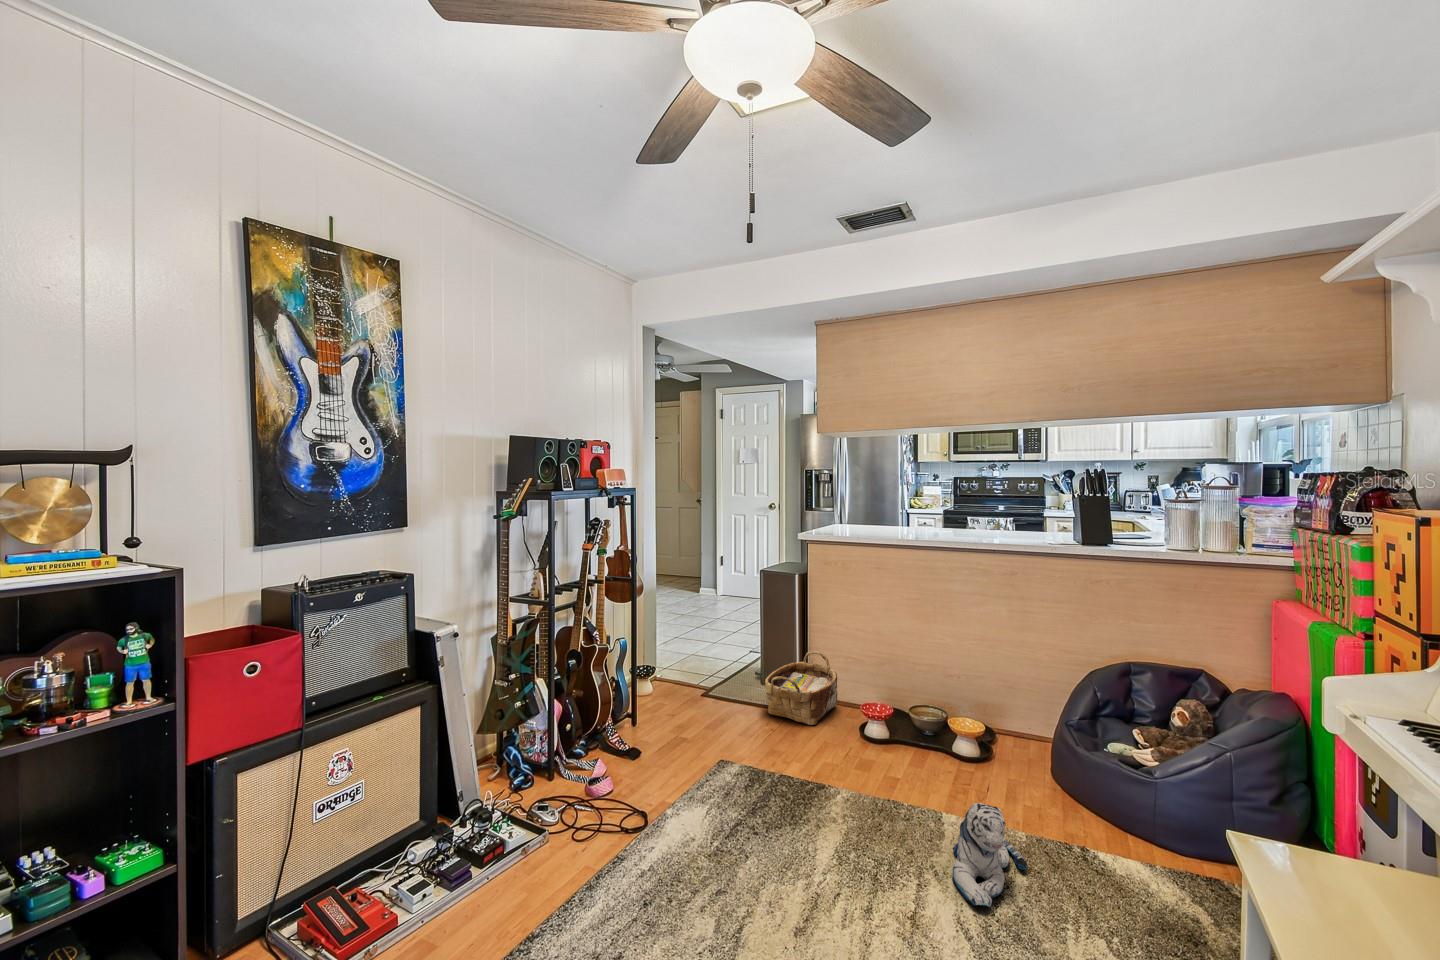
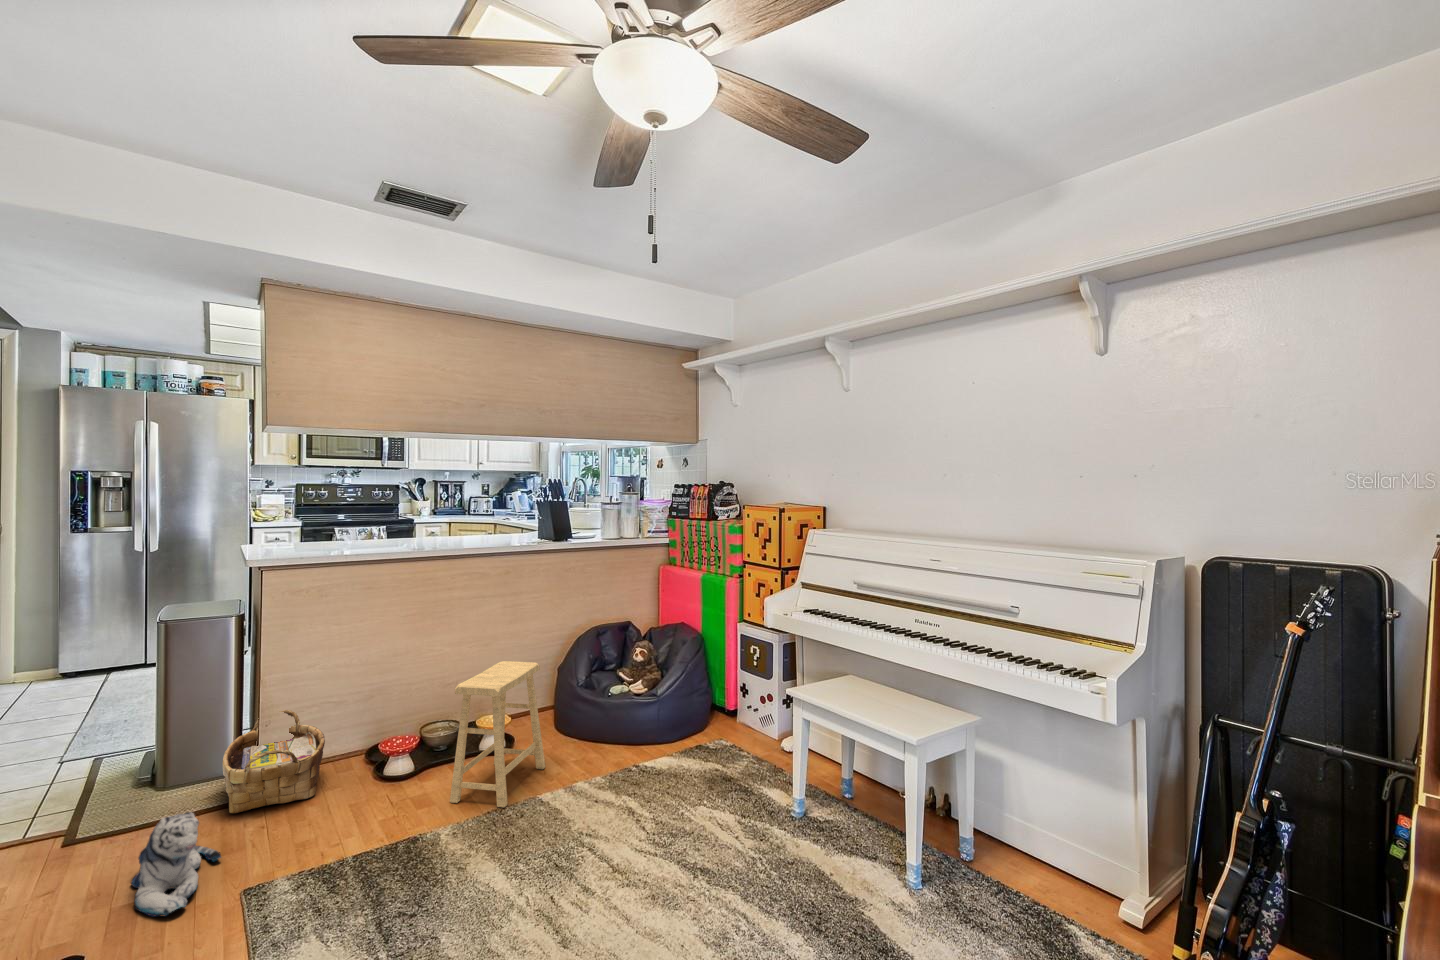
footstool: none [878,662,989,805] -> present [450,661,545,807]
plush toy: present [952,803,1028,907] -> present [130,812,221,916]

